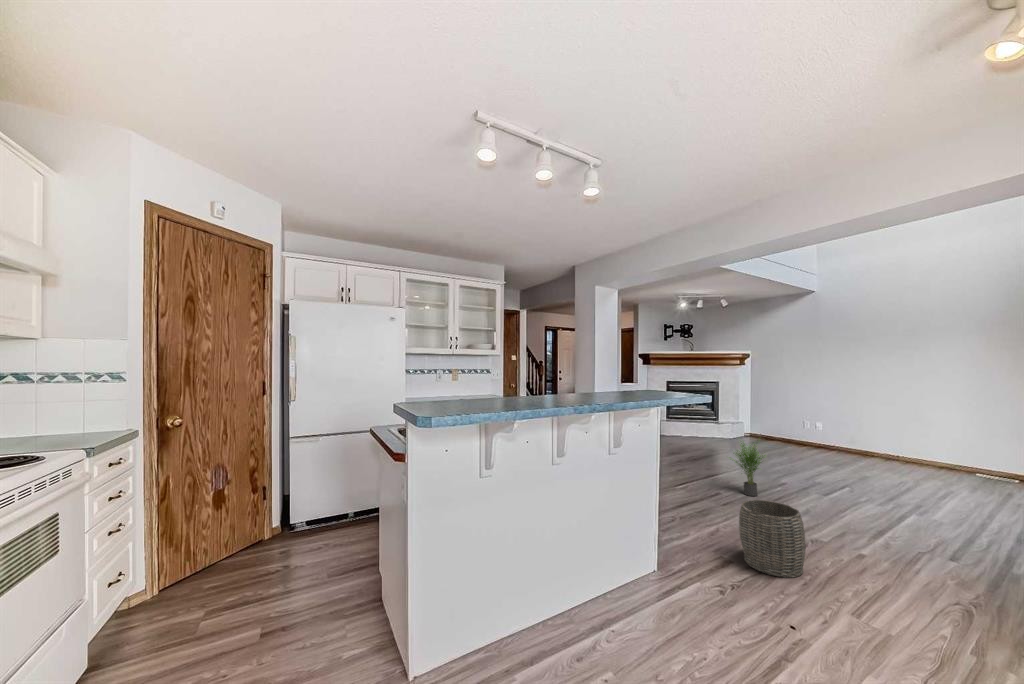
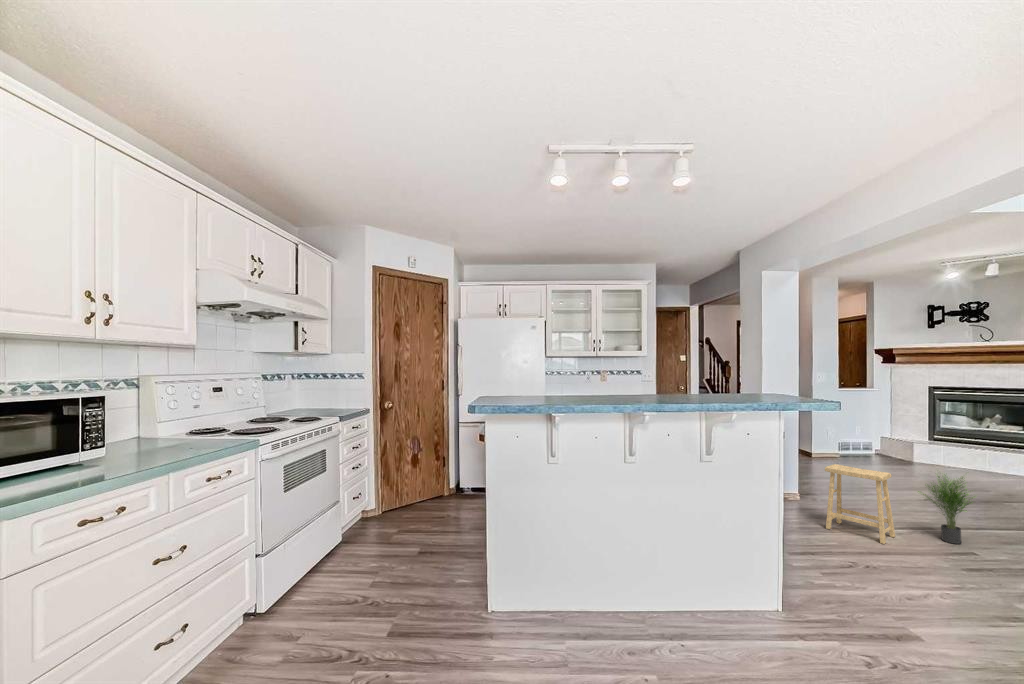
footstool: none [669,442,718,507] -> present [825,464,895,544]
woven basket: present [739,500,806,578] -> none [854,532,934,620]

